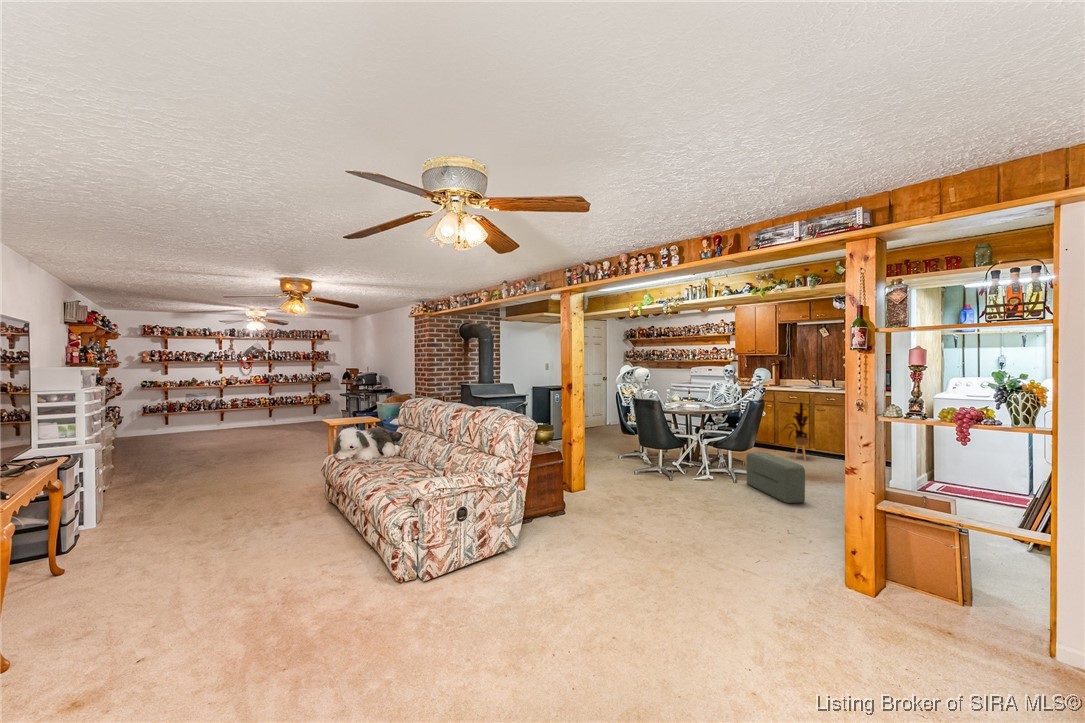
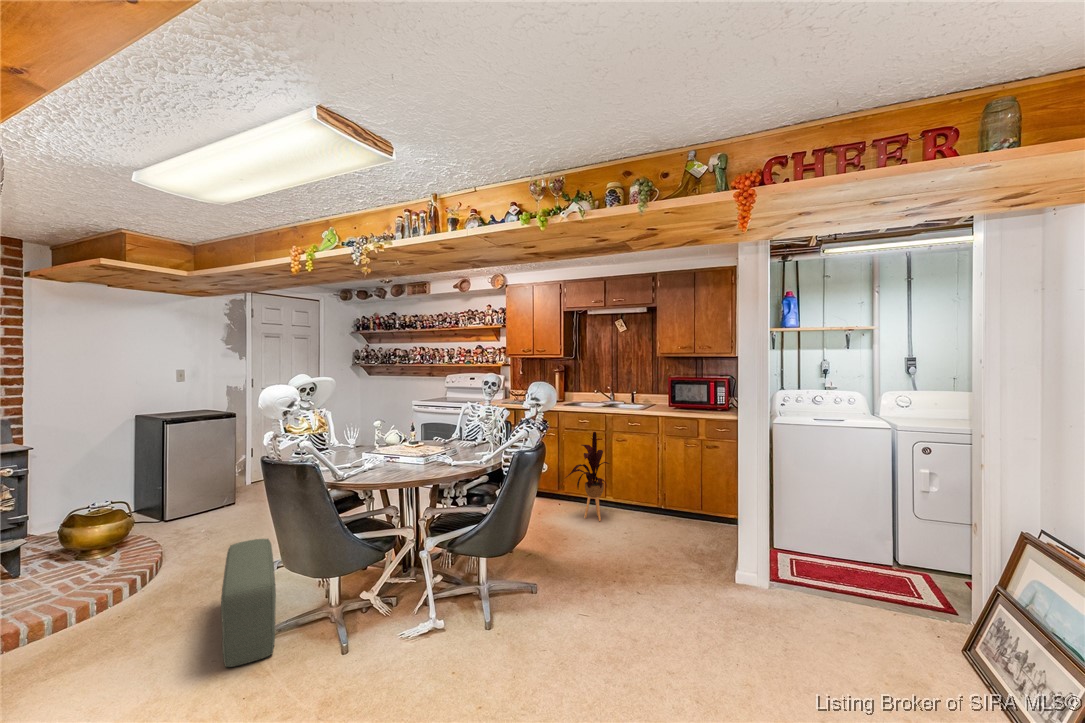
pouf: present [746,452,805,503] -> present [221,539,276,667]

